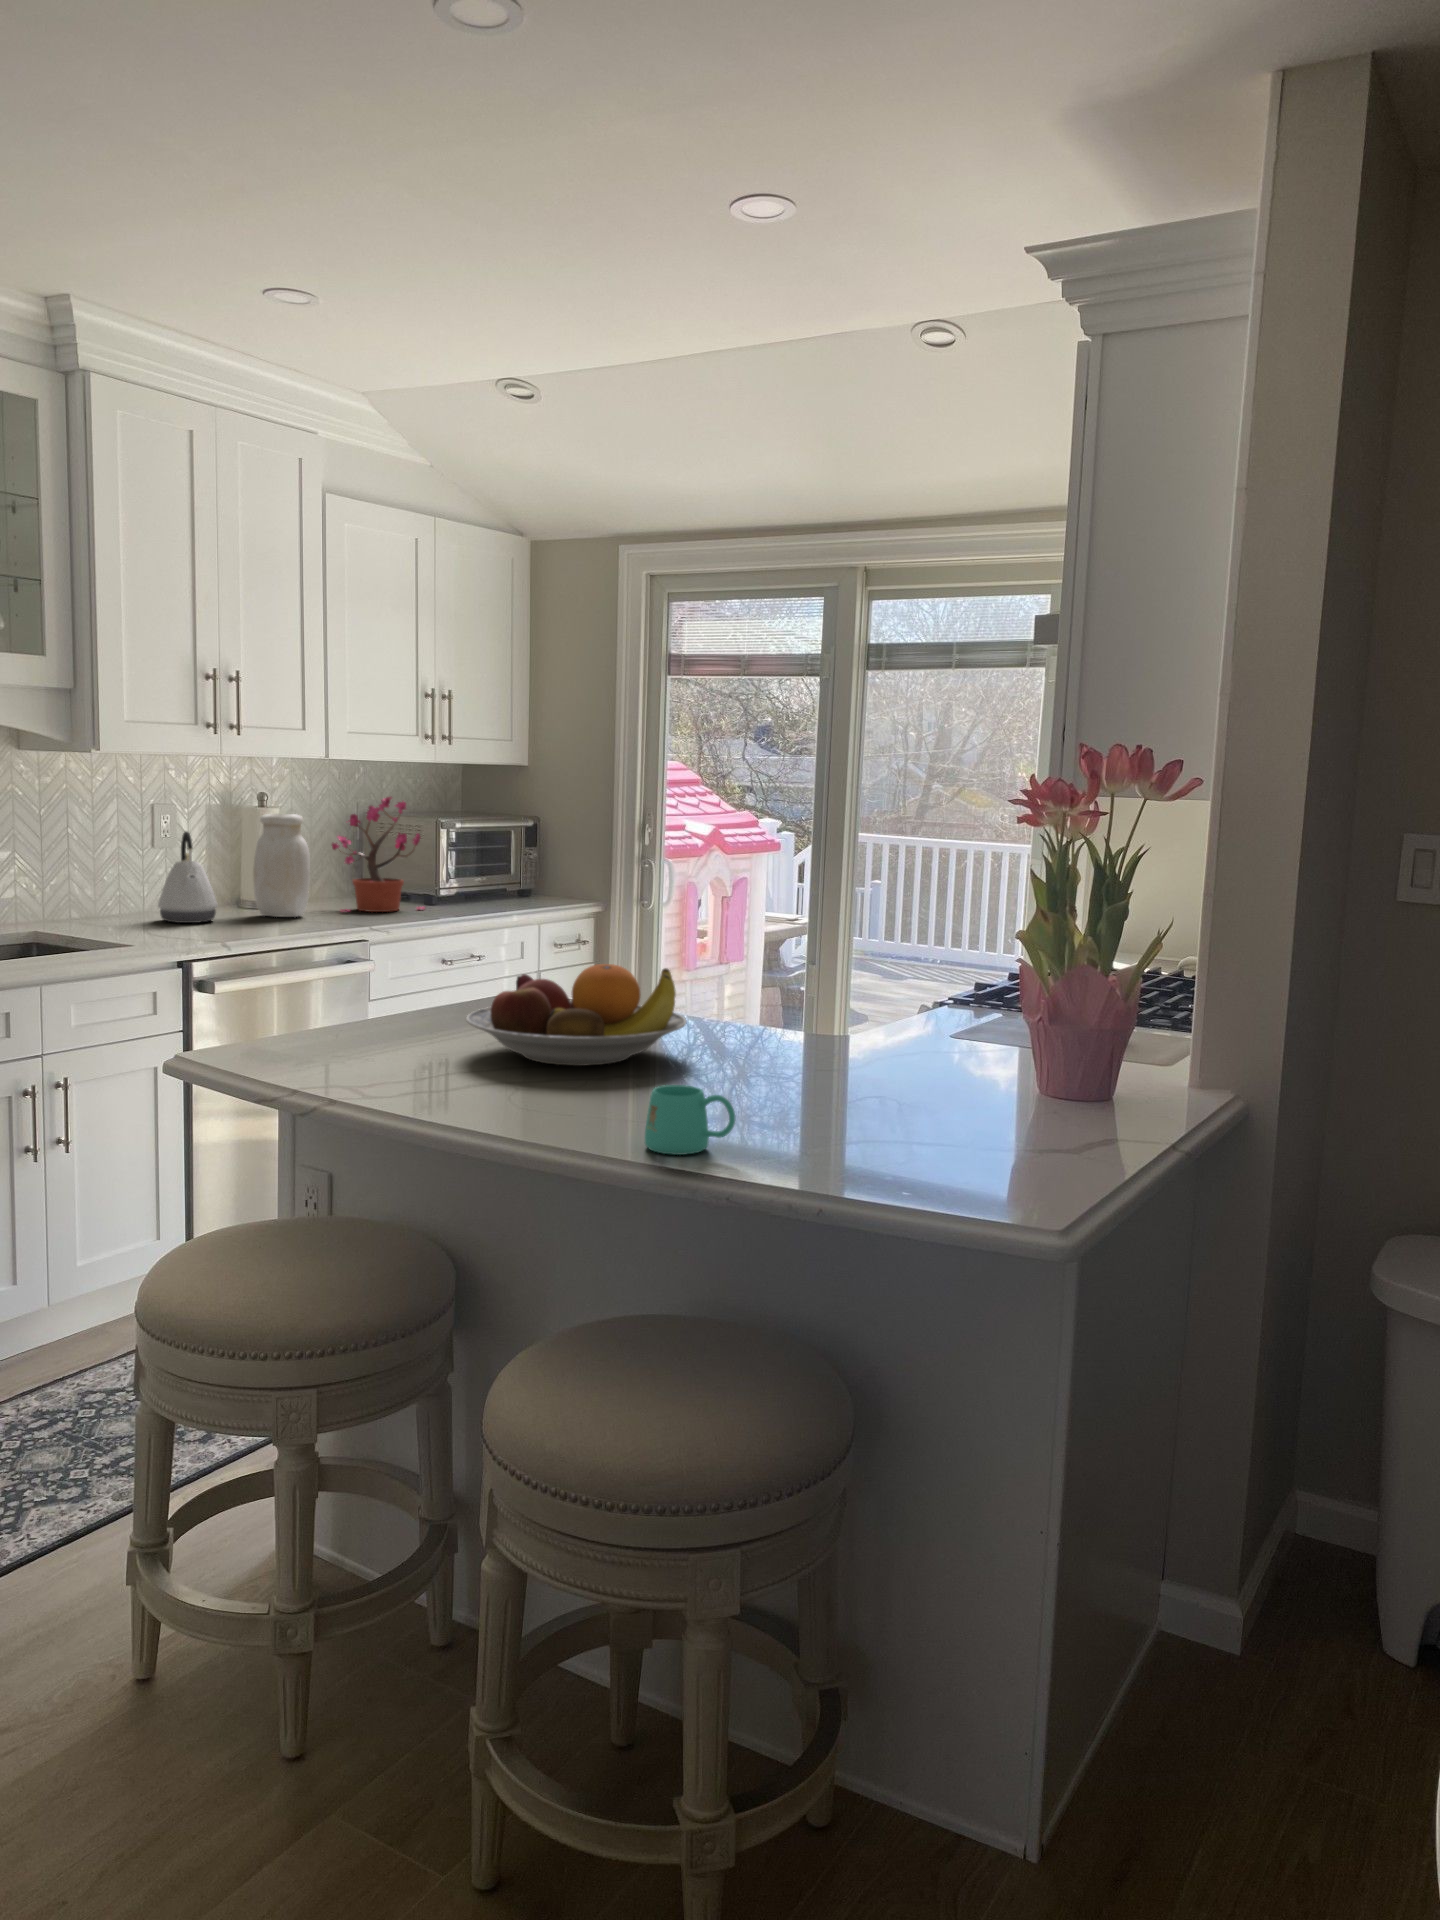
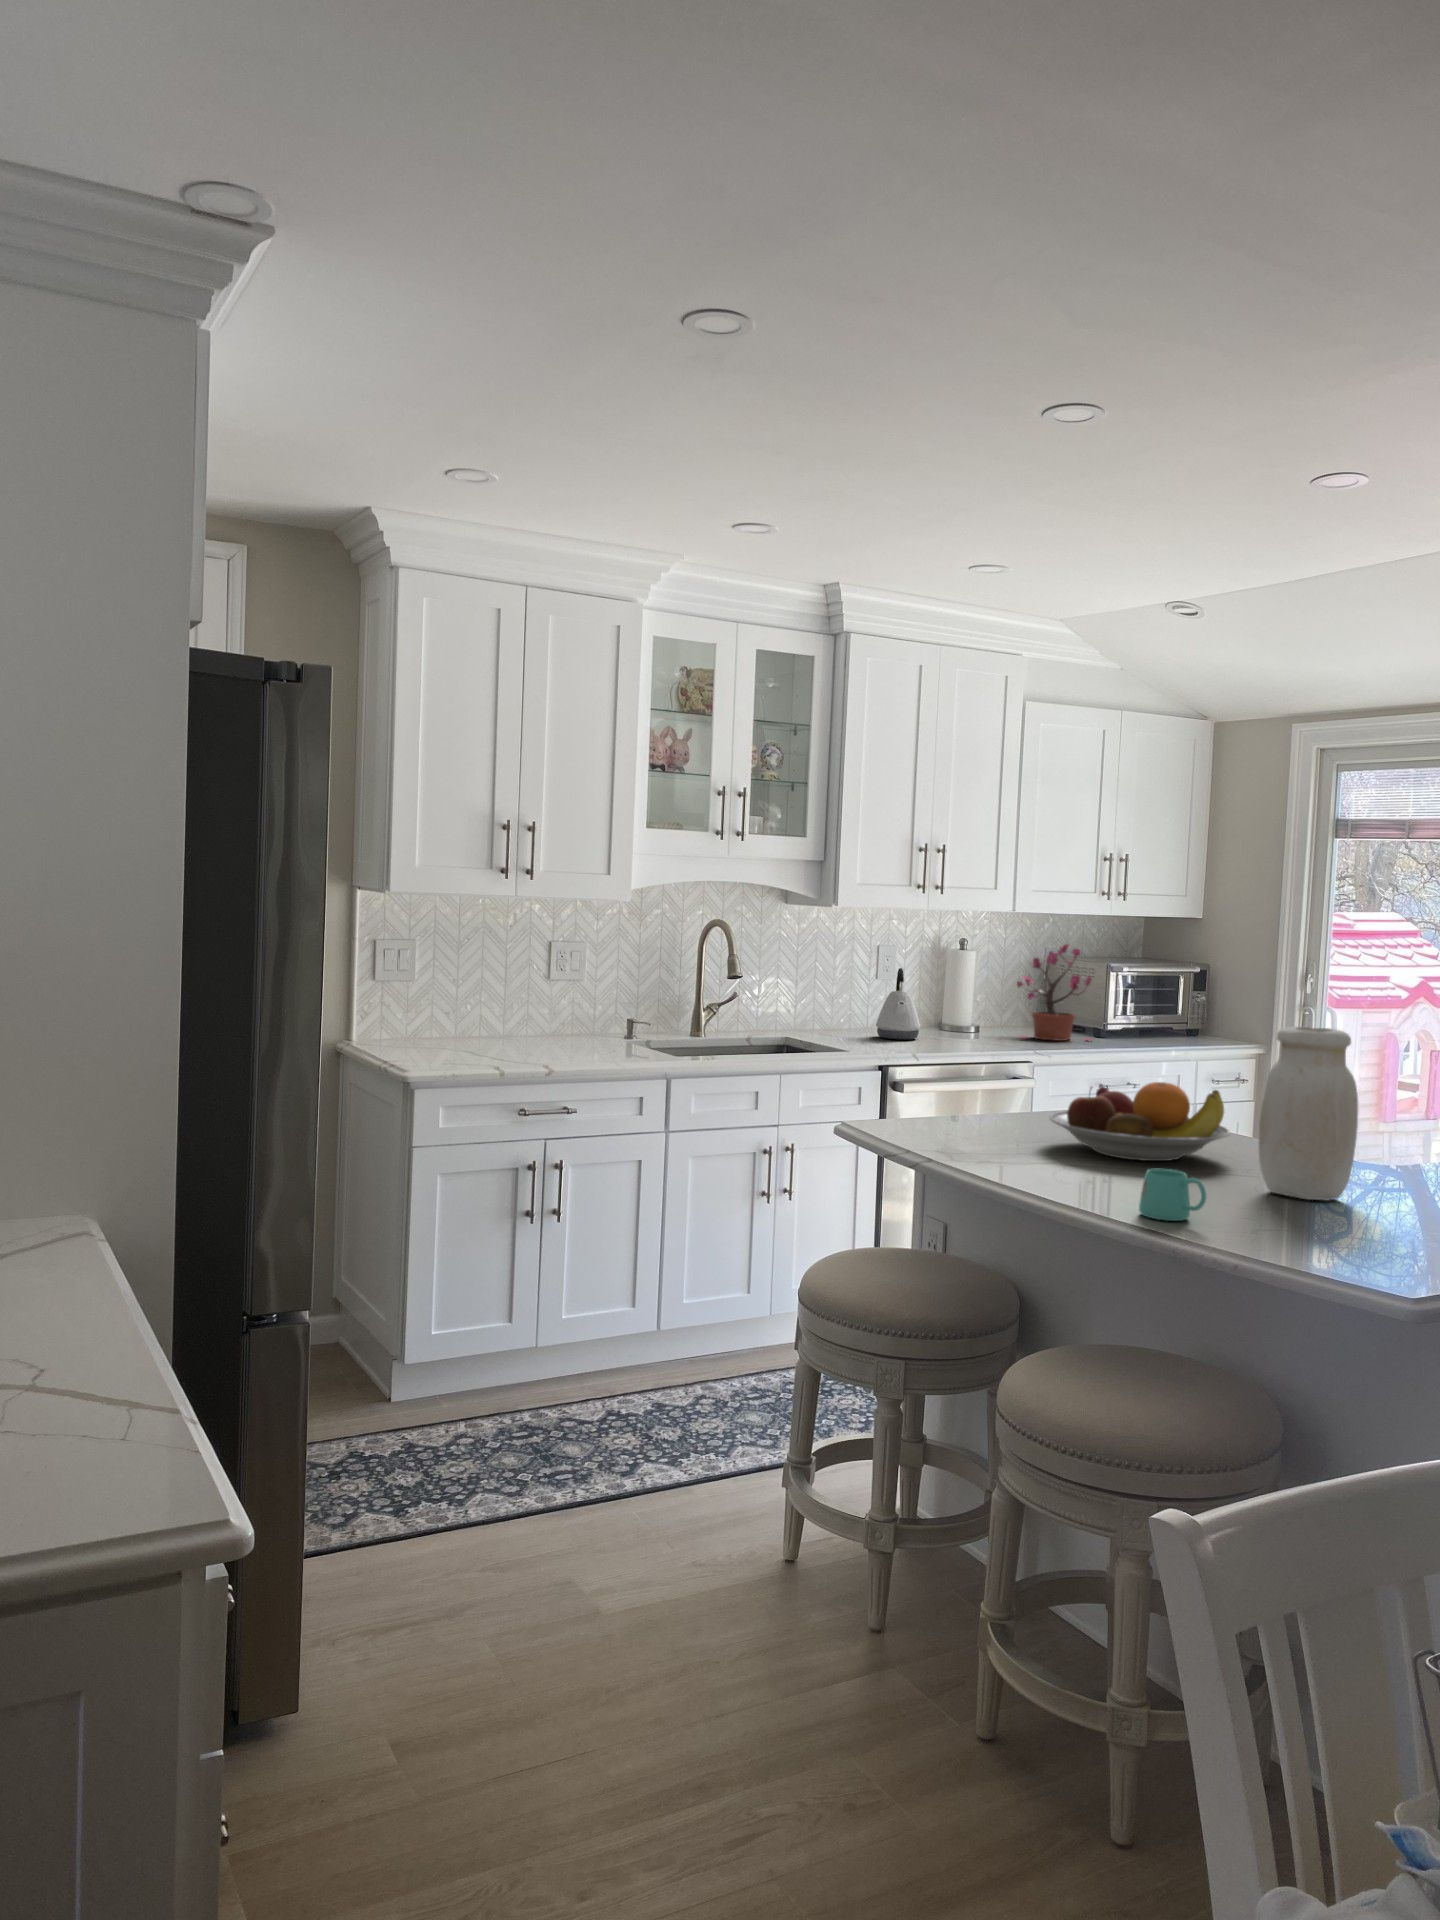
jar: present [253,814,310,917] -> present [1259,1027,1358,1200]

